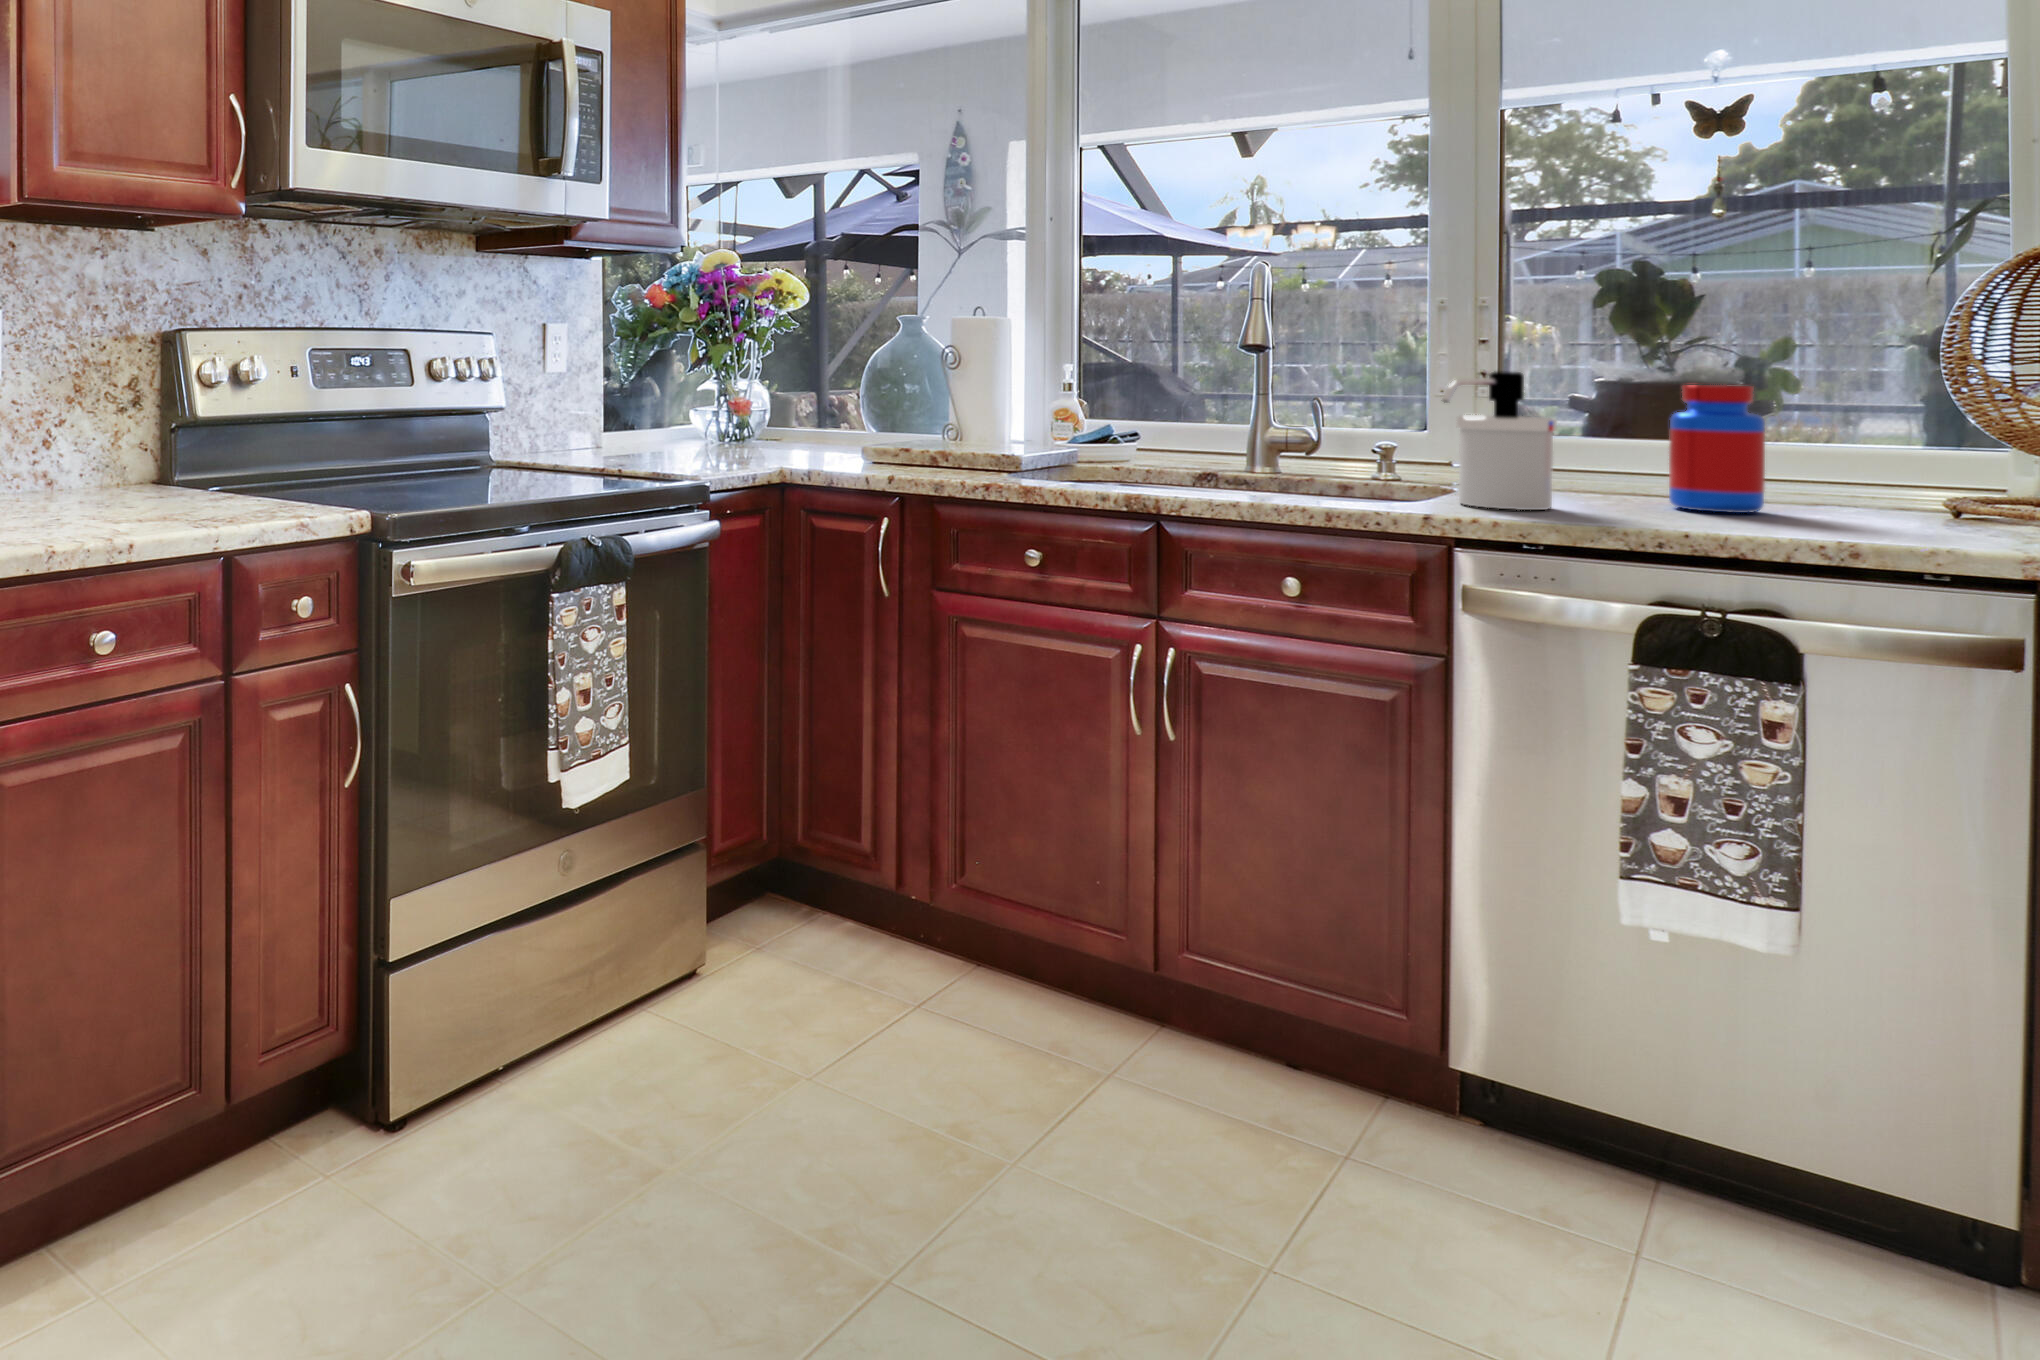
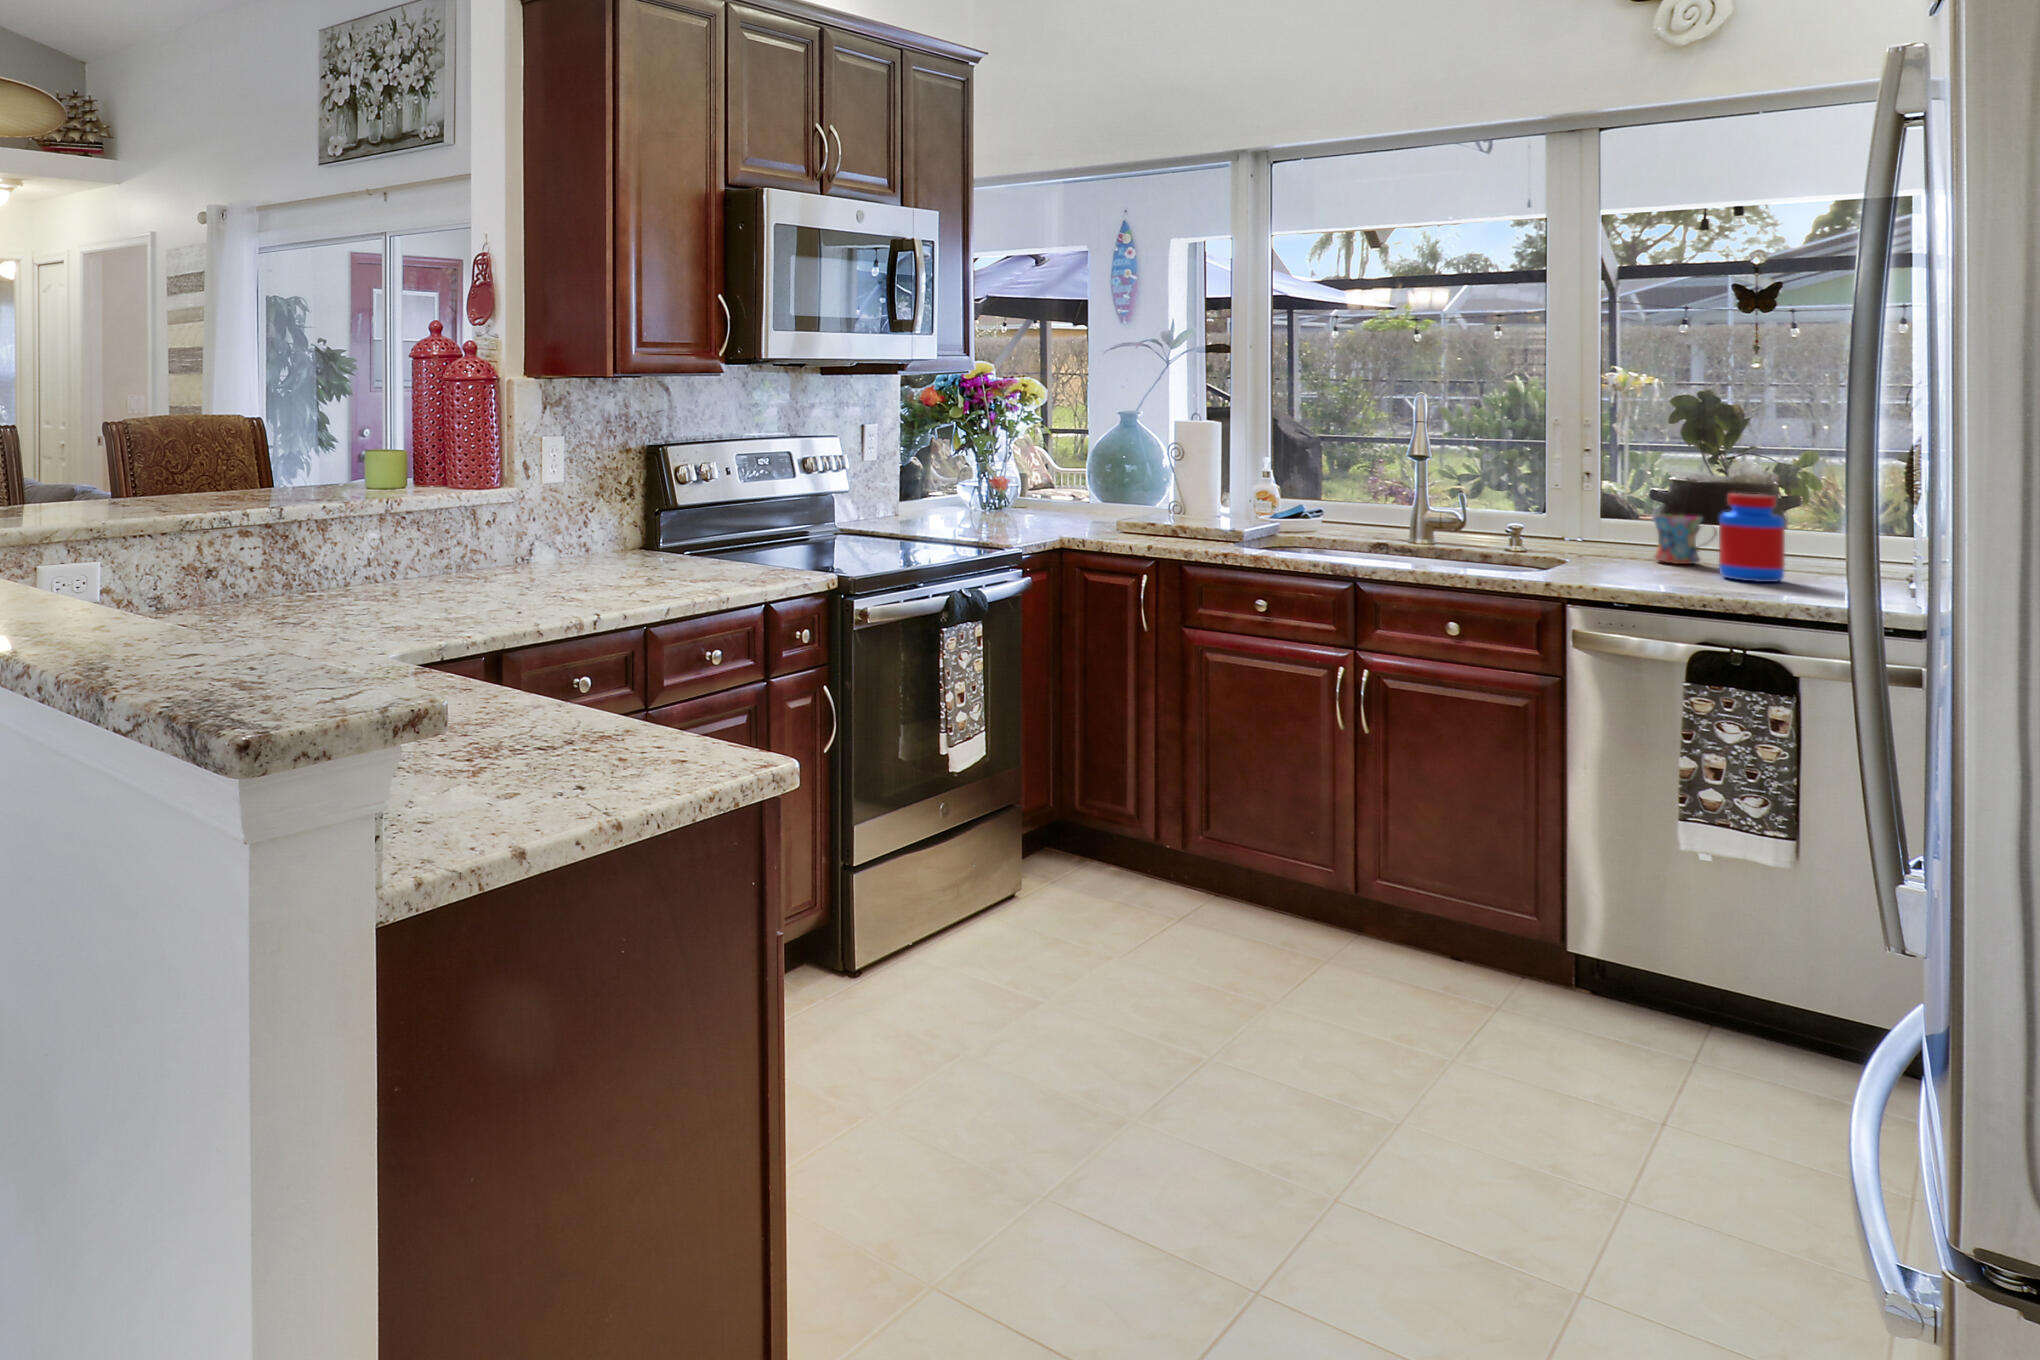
soap dispenser: present [1442,371,1557,510] -> none [1556,483,1638,578]
mug: none [1569,424,1661,492] -> present [1652,514,1717,564]

